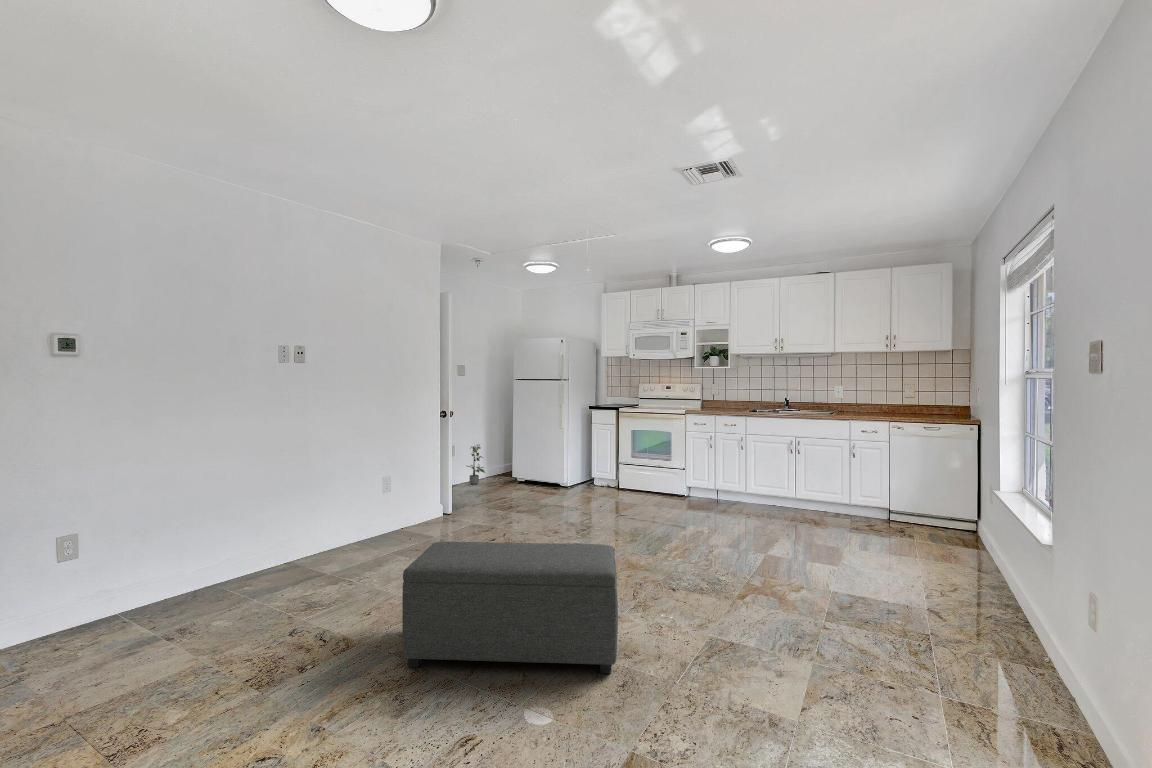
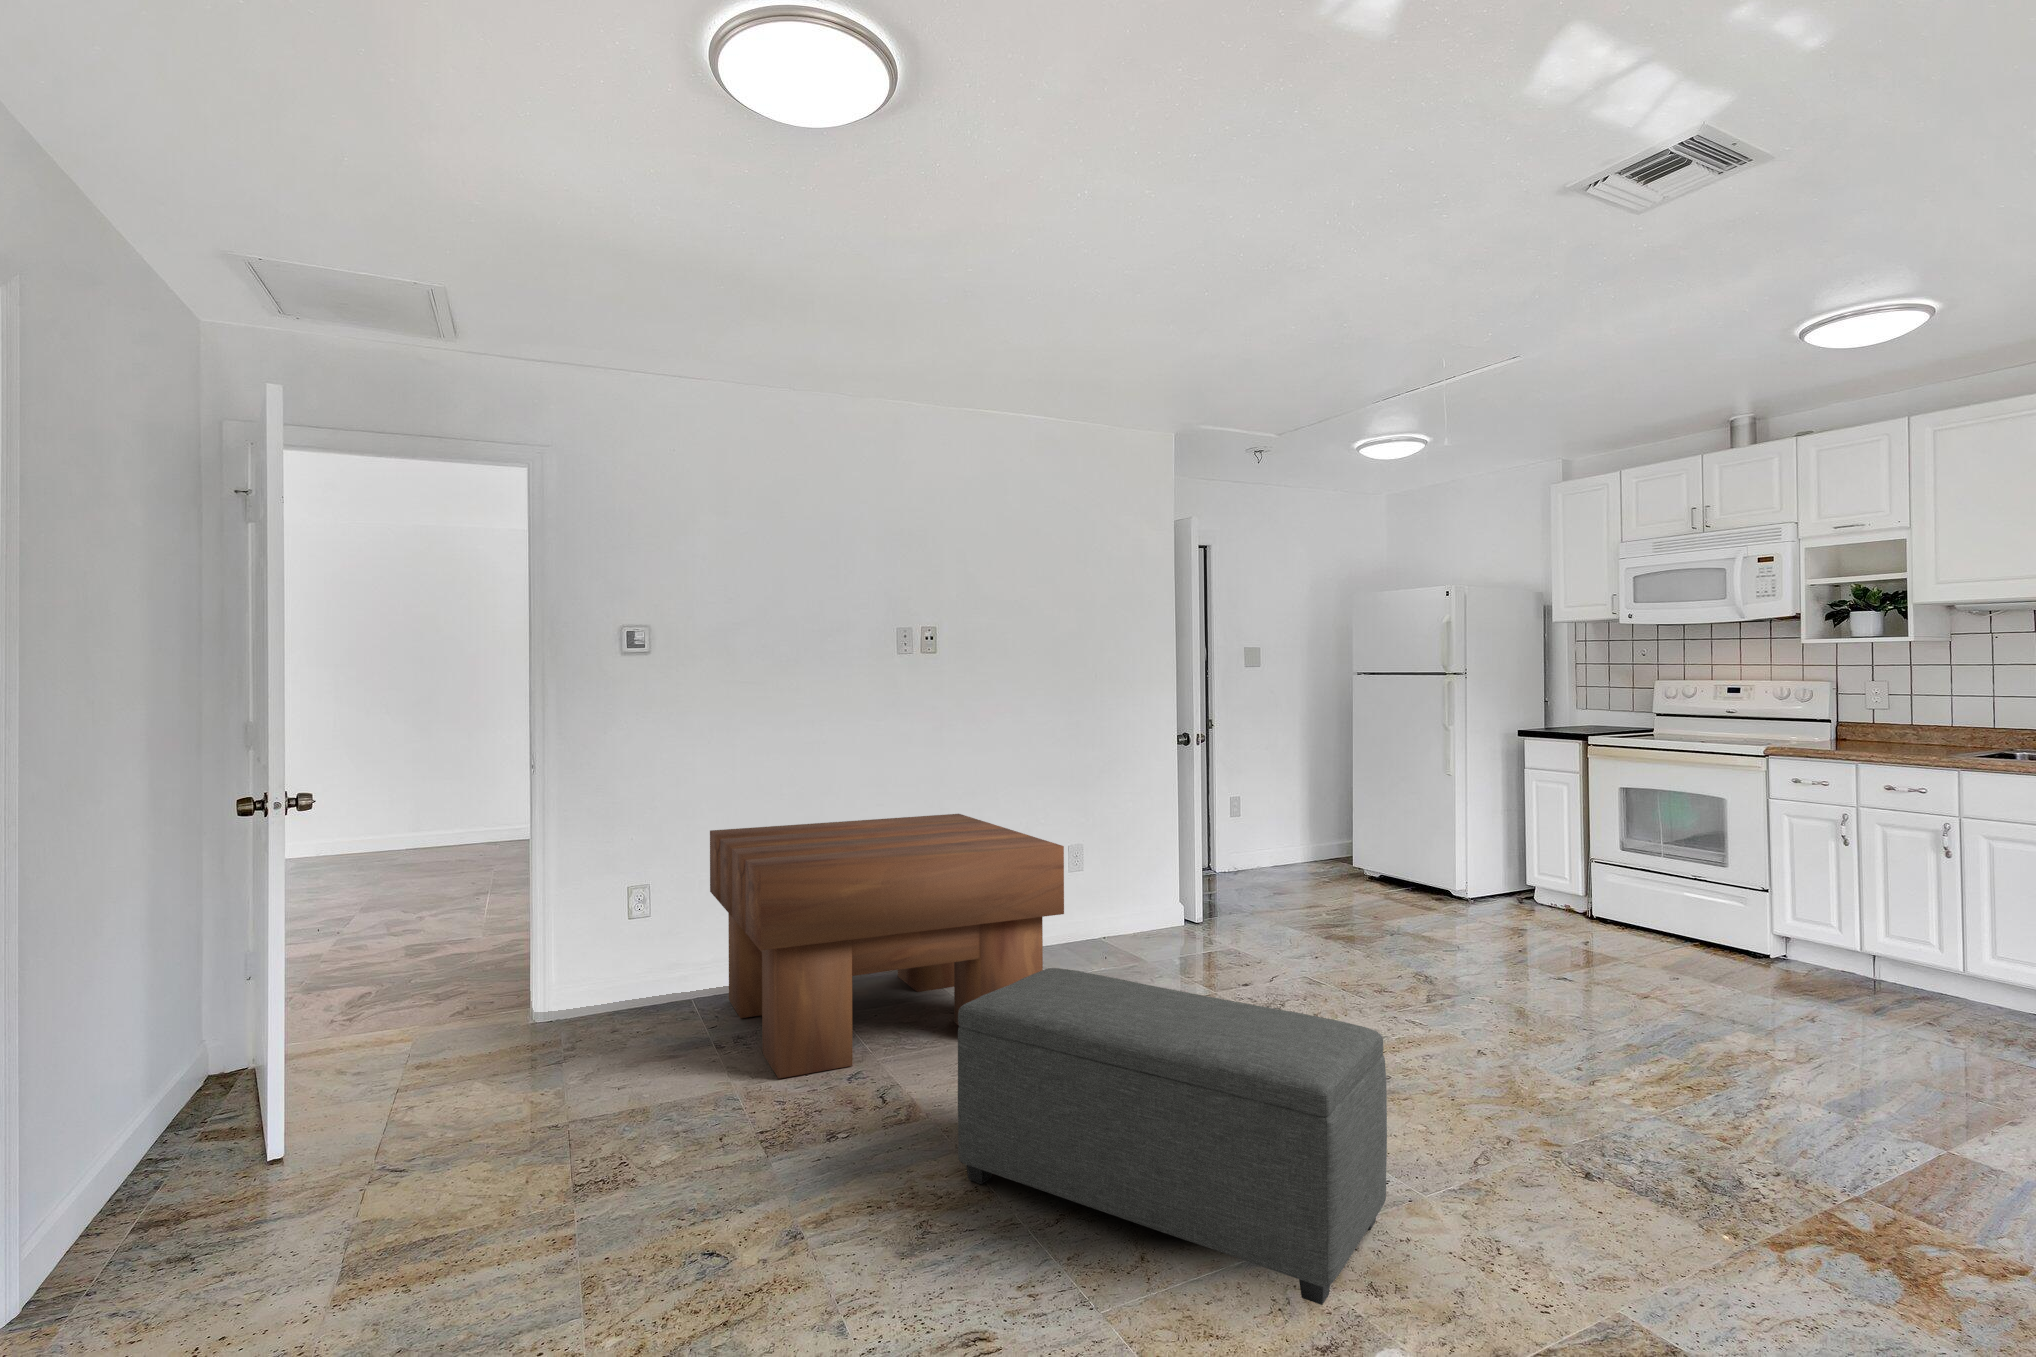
potted plant: present [467,445,485,484] -> none [1261,796,1302,875]
coffee table: none [146,464,412,643] -> present [710,814,1064,1078]

